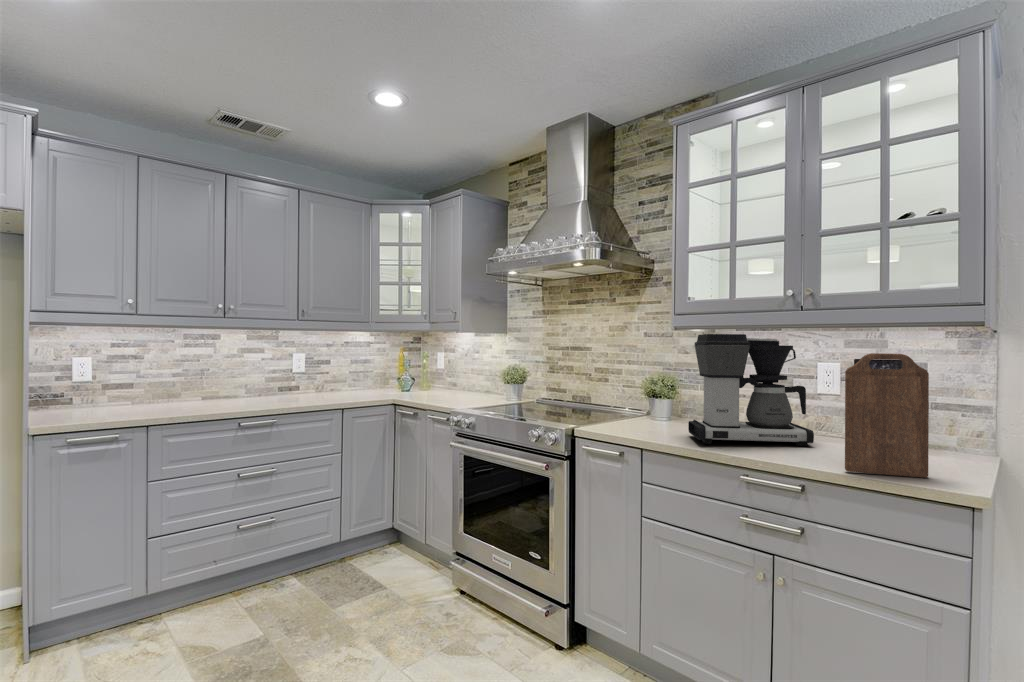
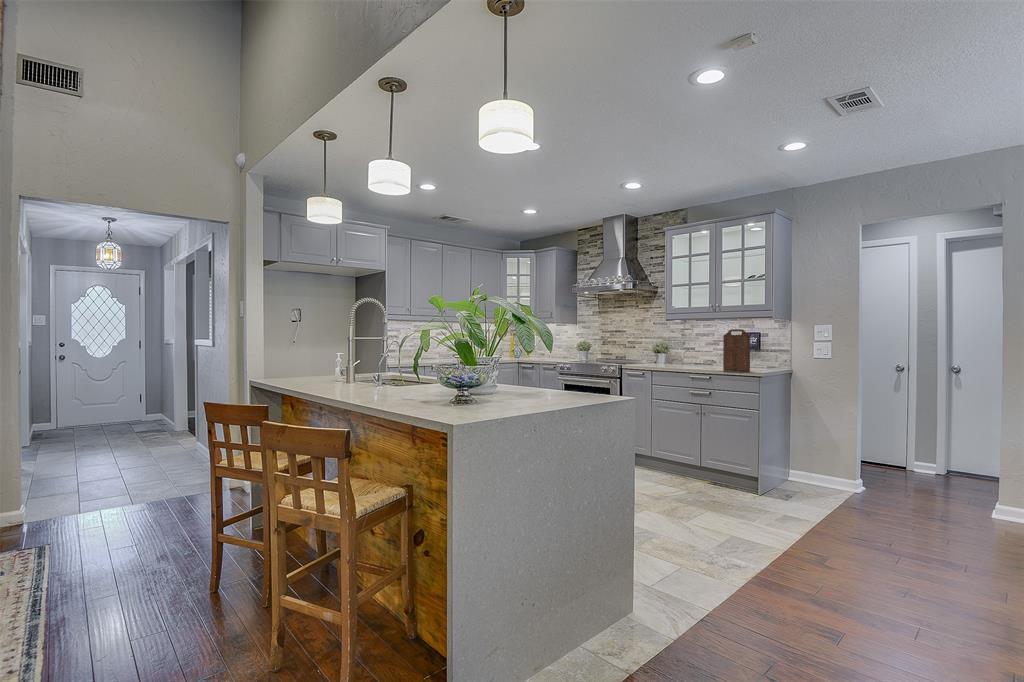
coffee maker: present [688,334,814,446] -> none [671,323,720,367]

